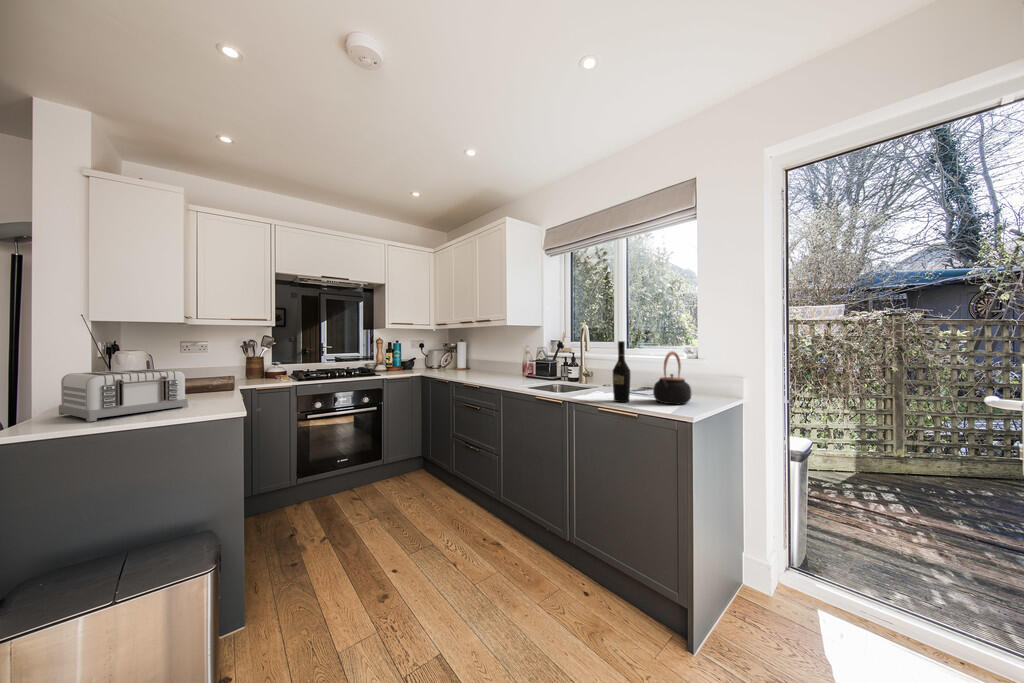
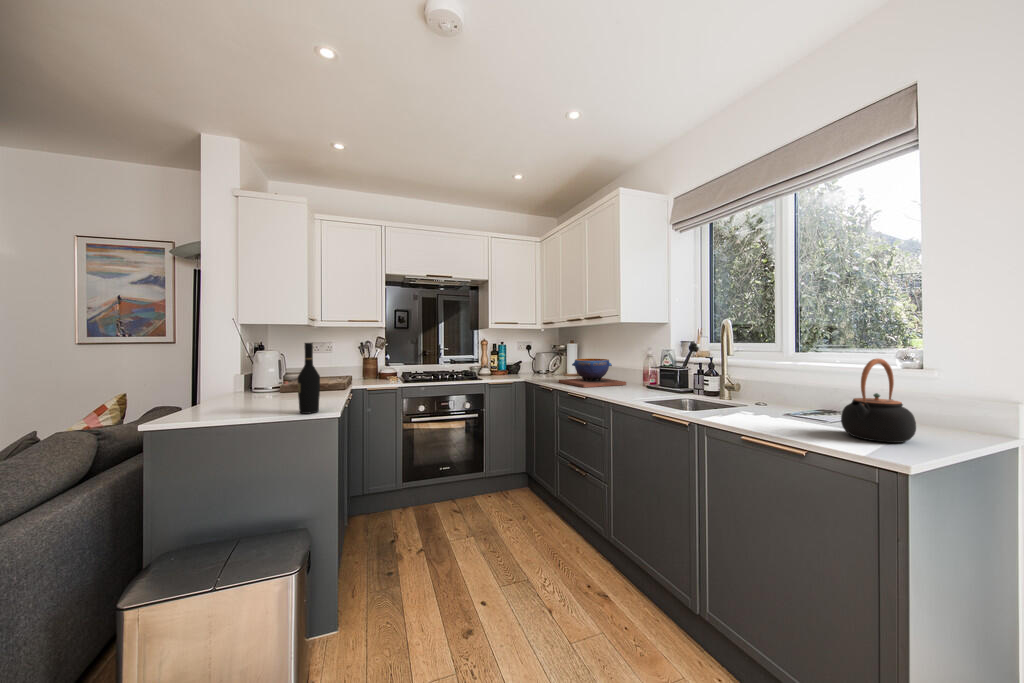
wine bottle: present [613,341,630,402] -> present [298,343,320,414]
decorative bowl: none [452,355,509,379] -> present [559,358,626,387]
toaster: present [59,369,188,422] -> none [203,369,294,417]

